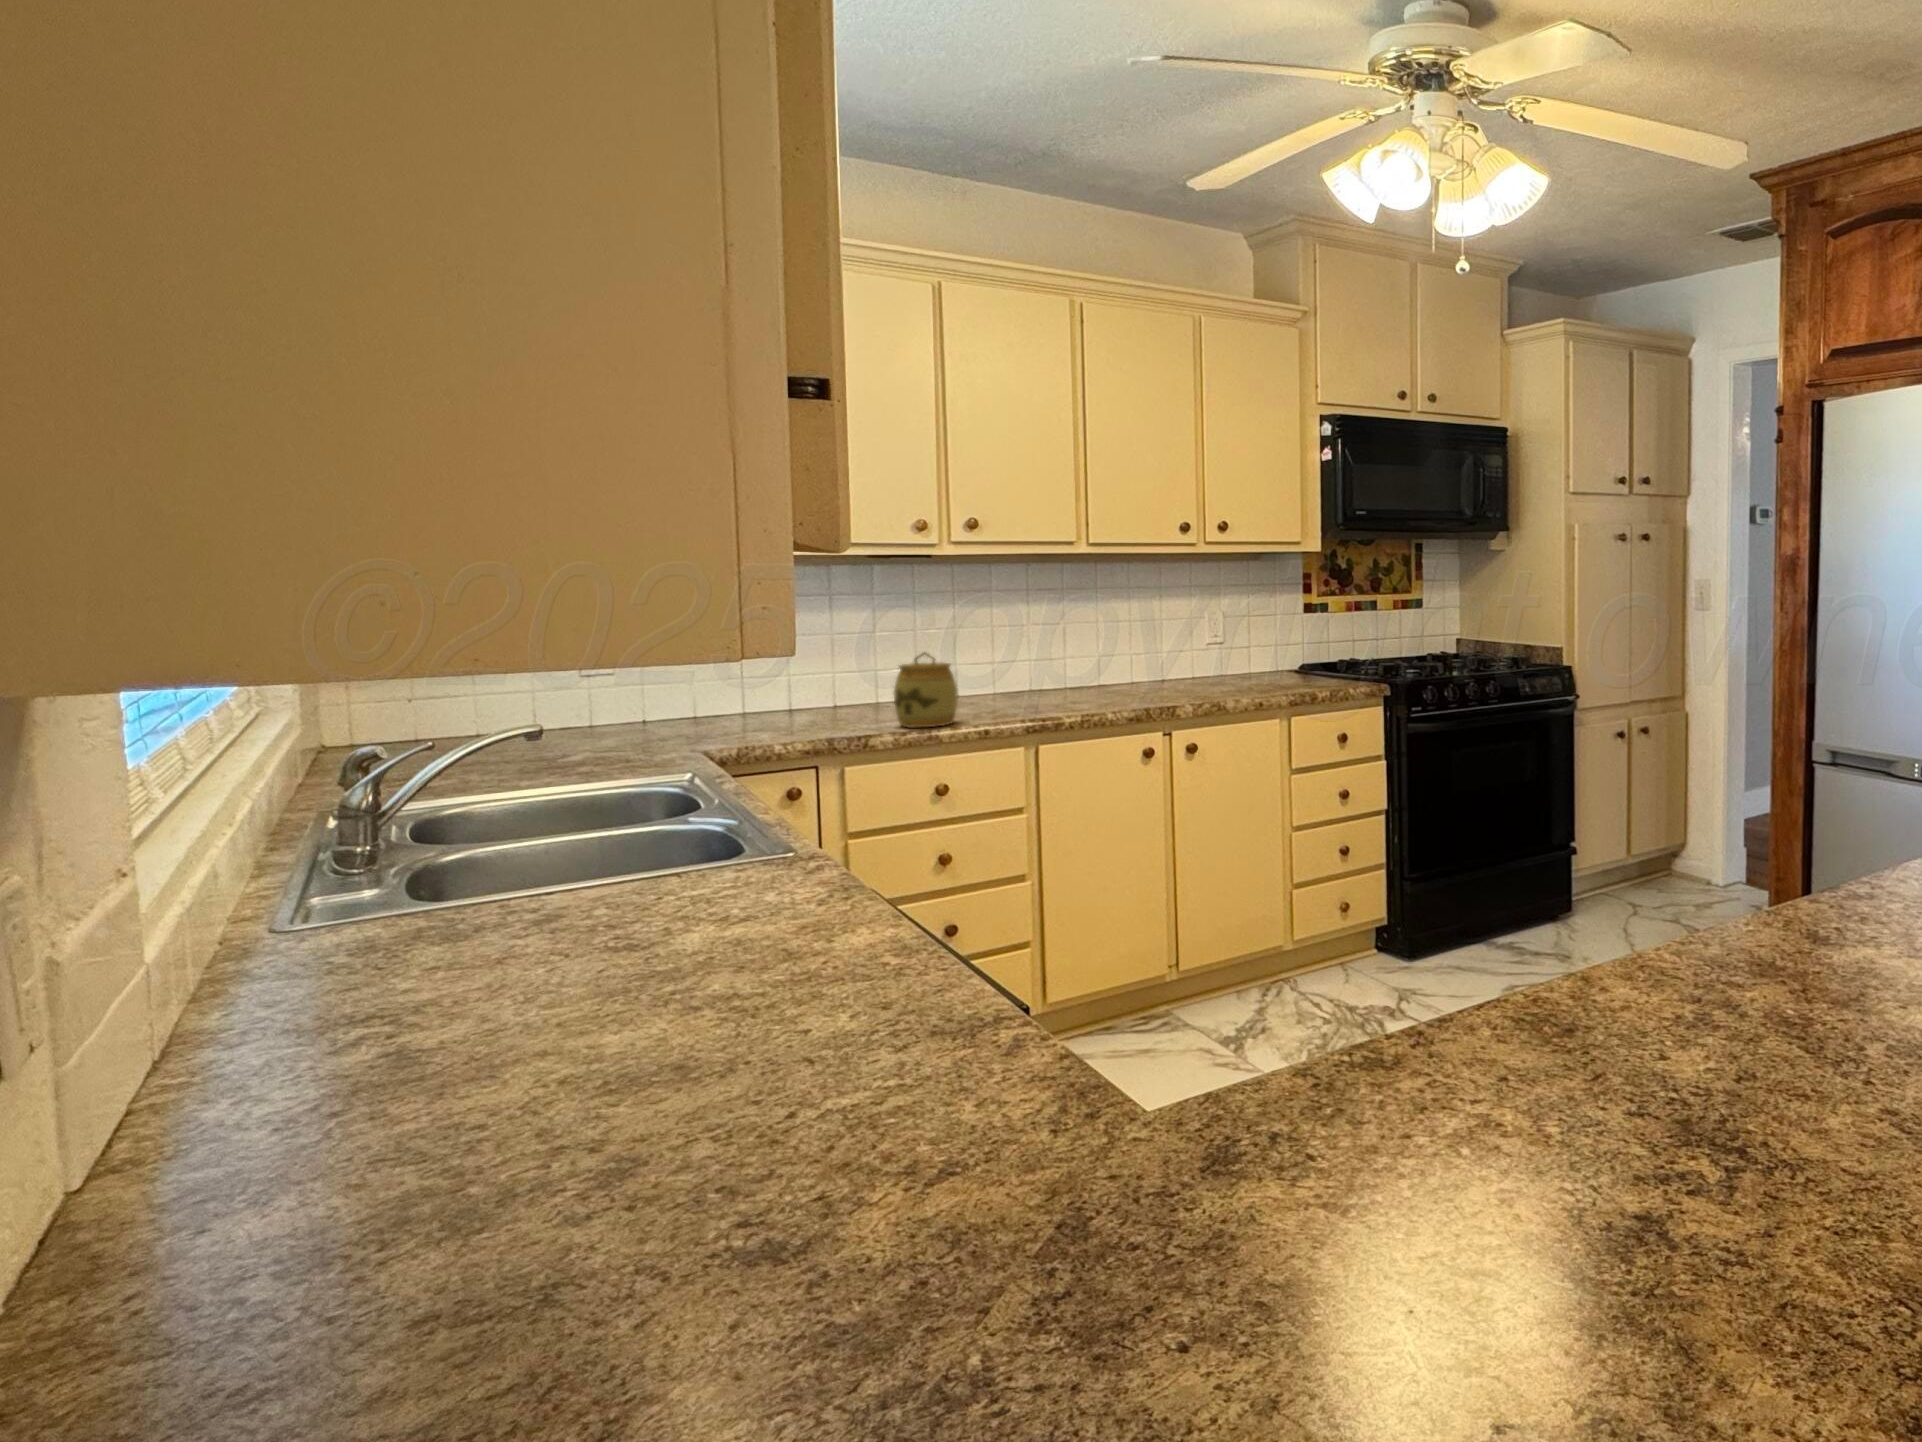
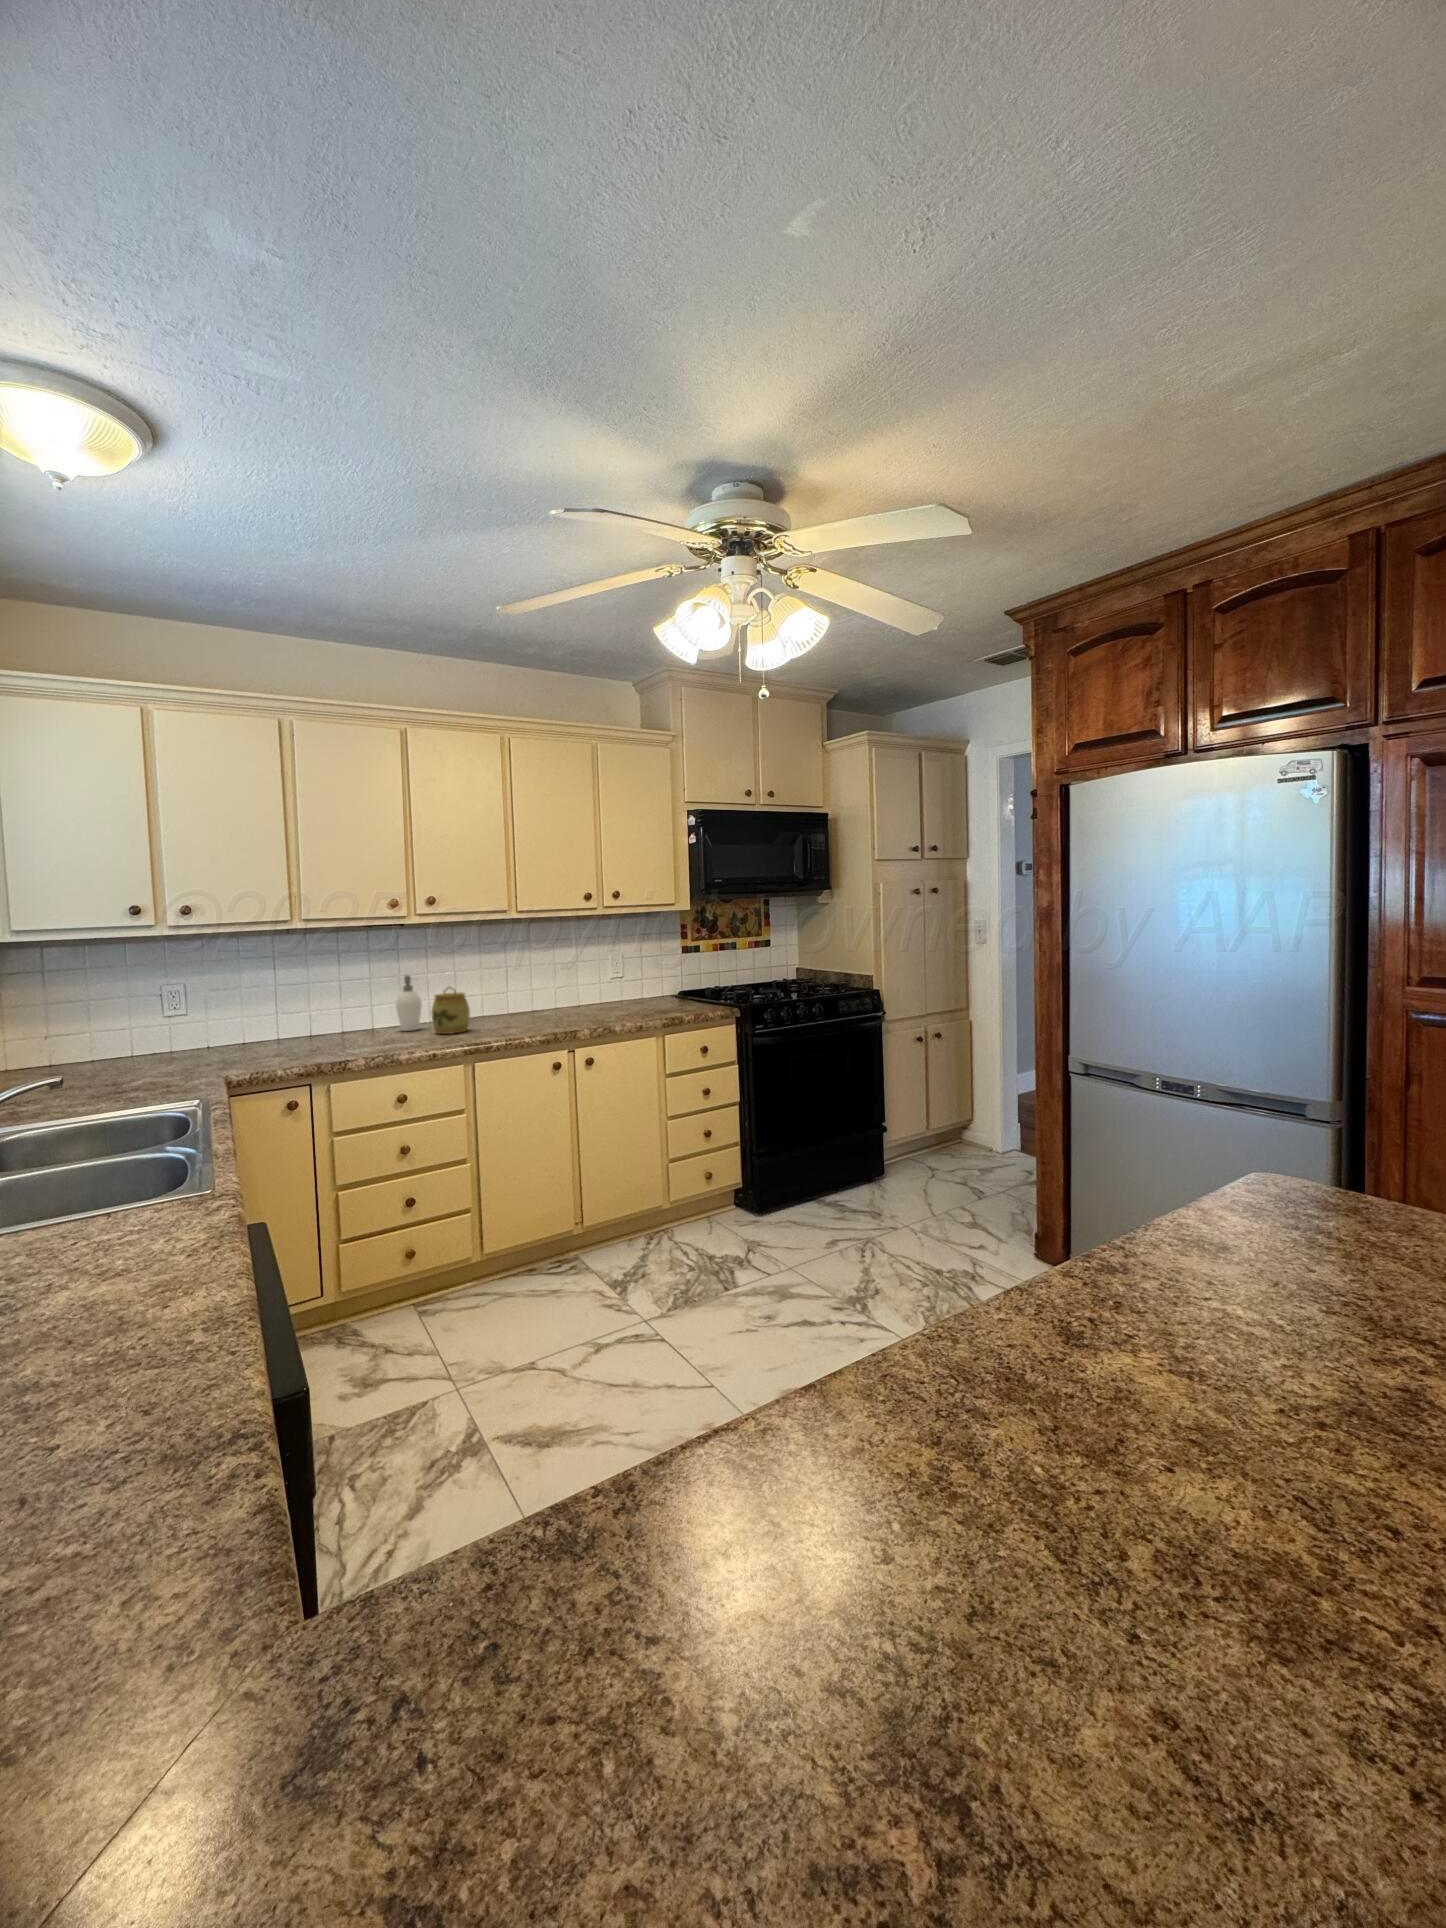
soap dispenser: none [832,633,877,722] -> present [395,975,422,1031]

